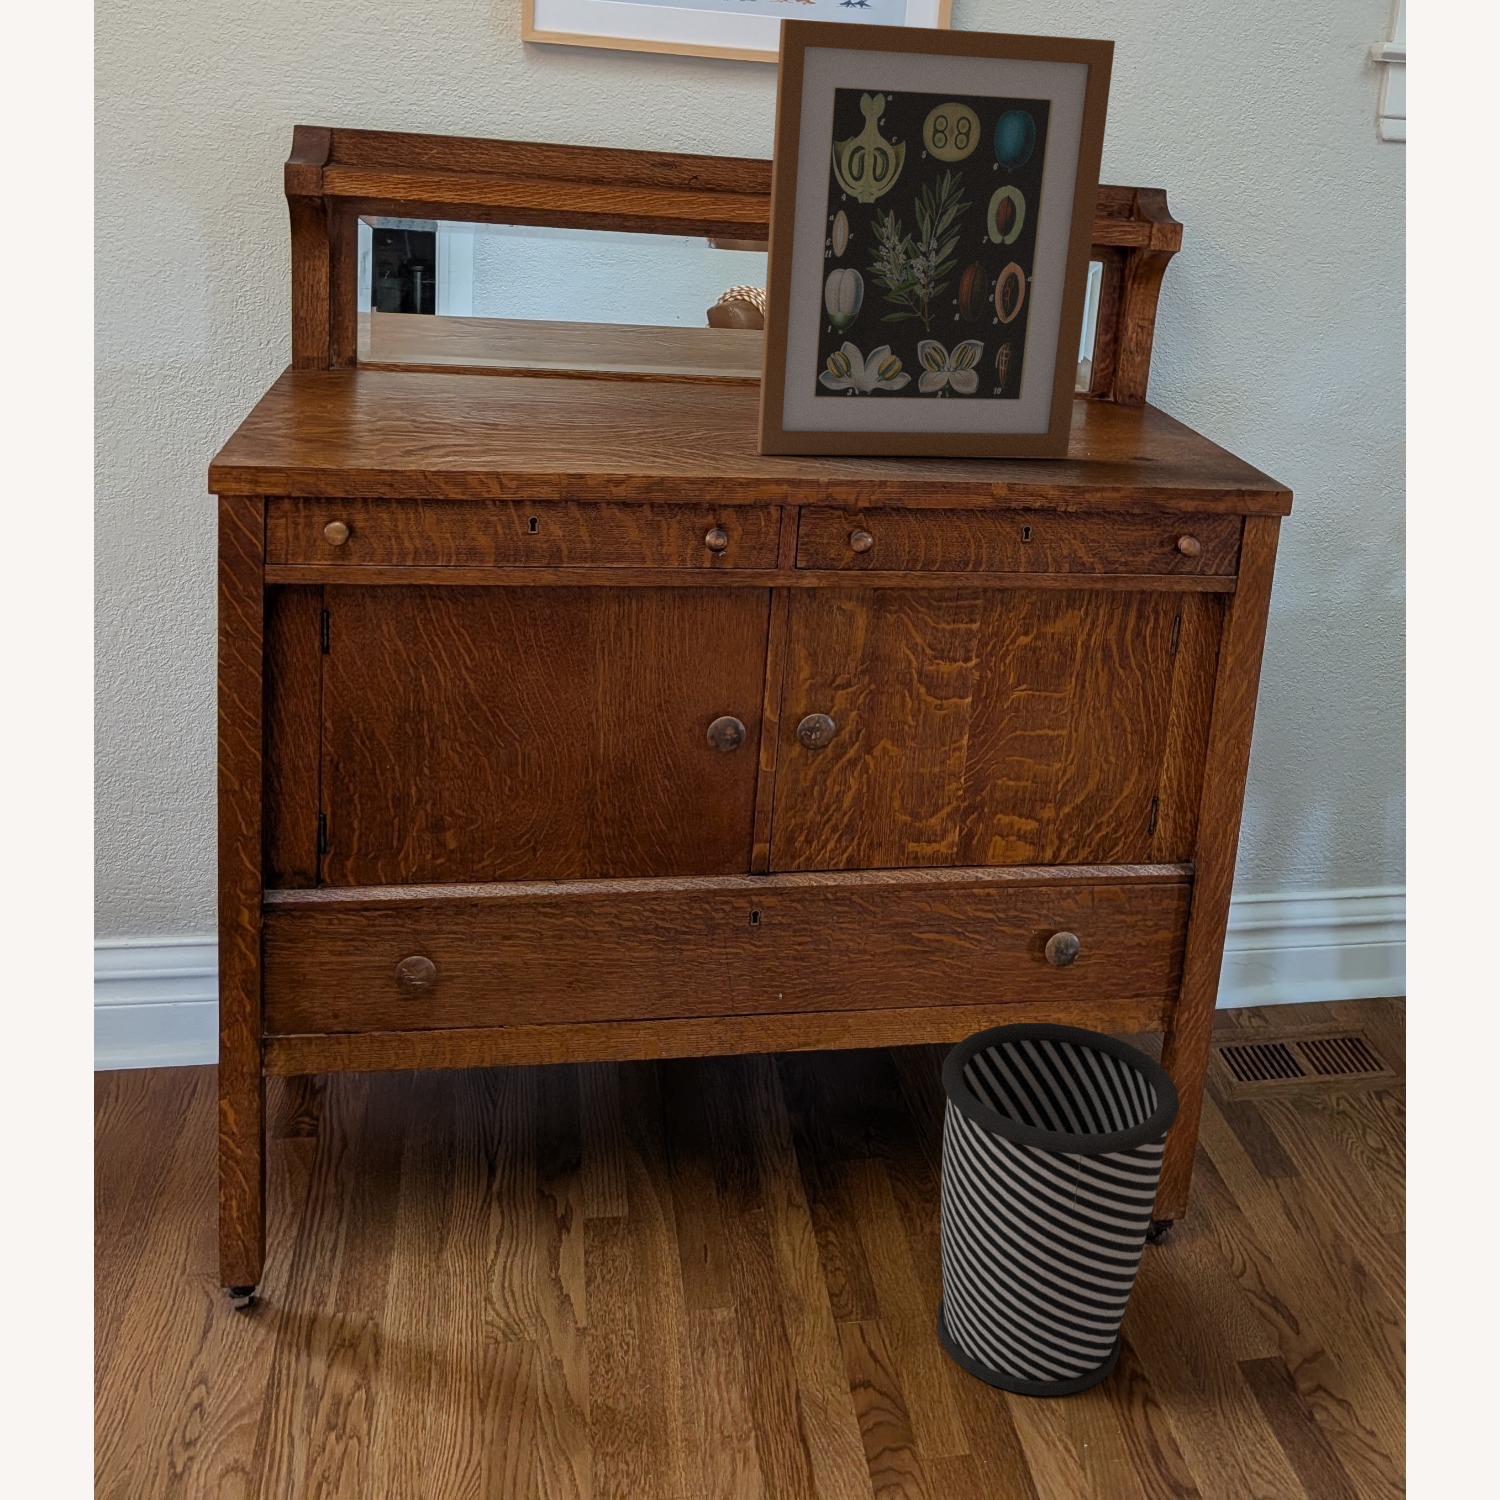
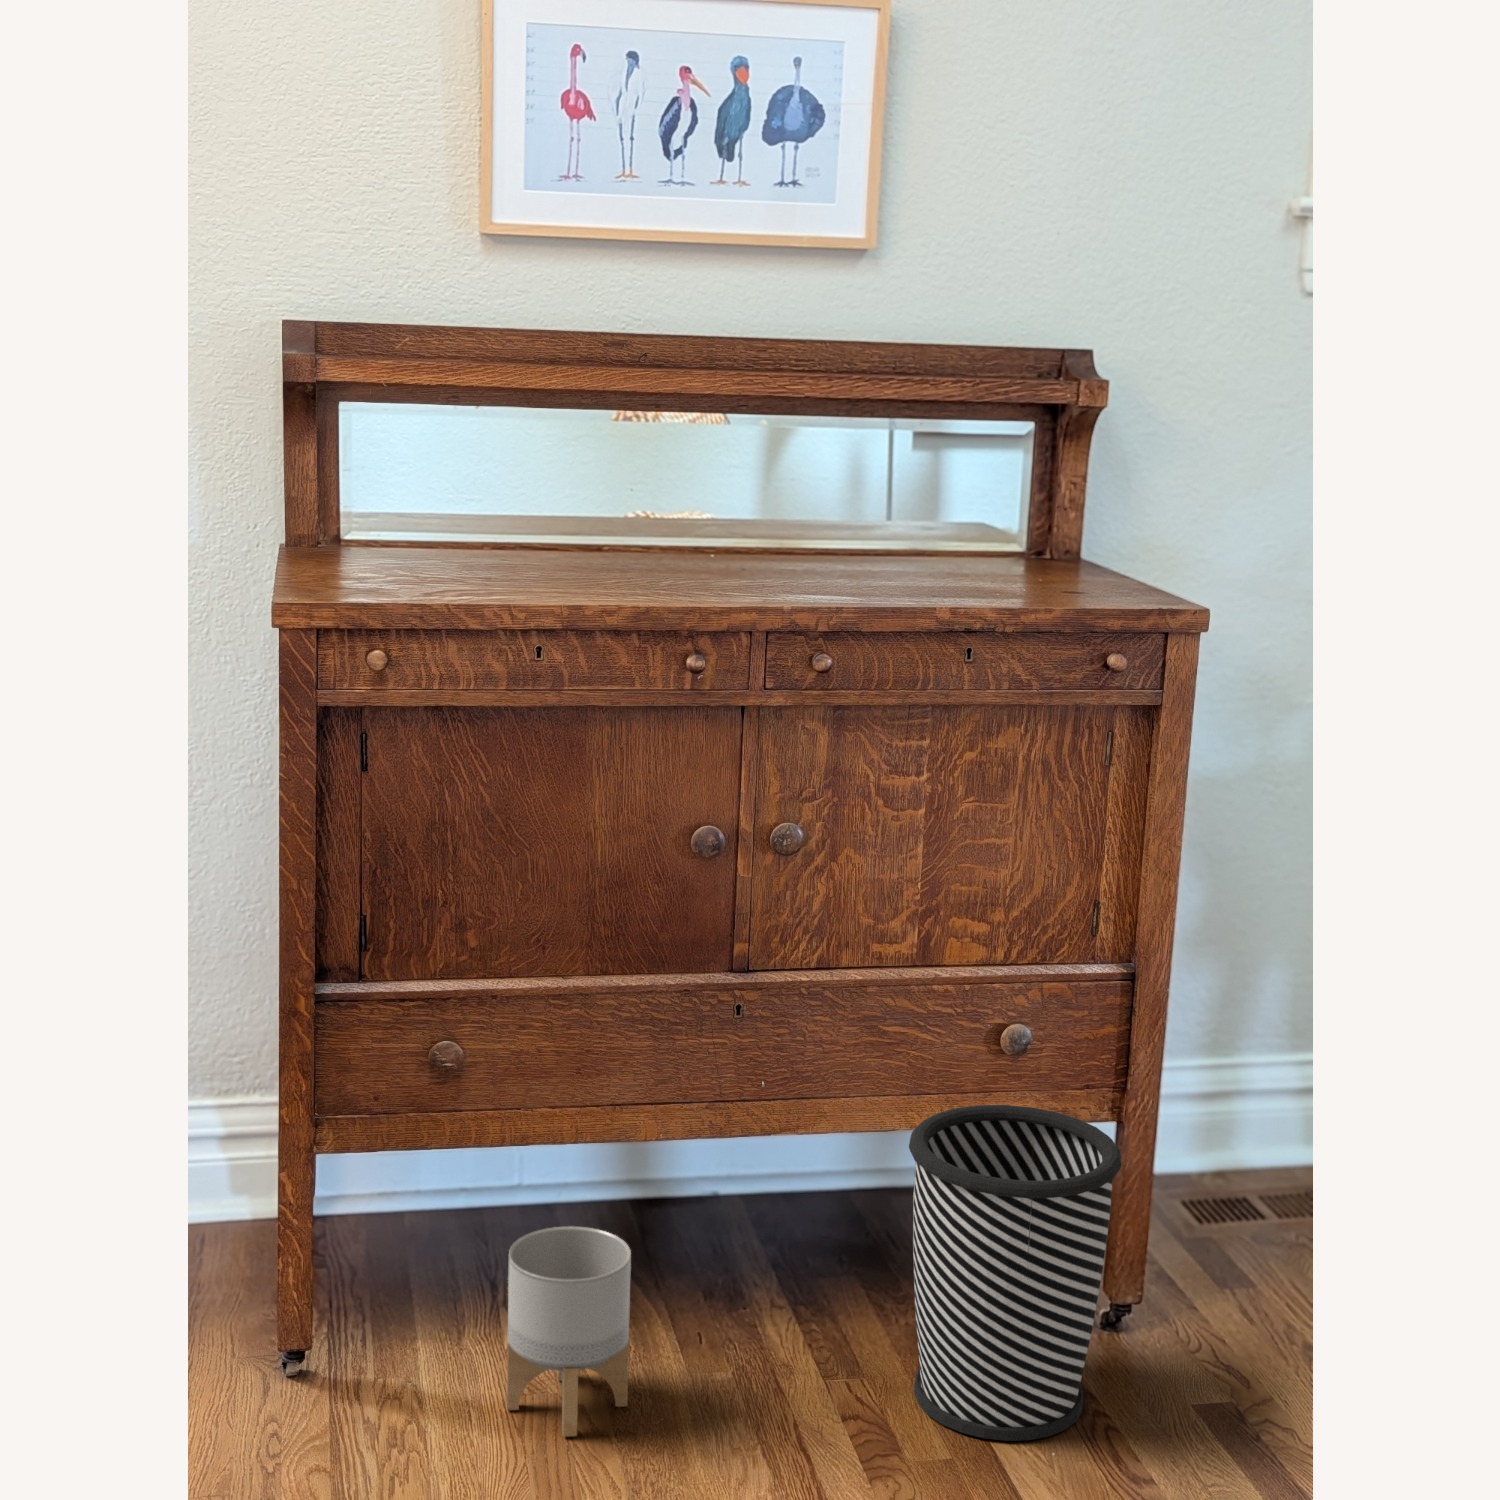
picture frame: present [757,19,1115,457] -> none [732,241,1023,598]
planter: none [494,1150,631,1384] -> present [507,1226,631,1436]

